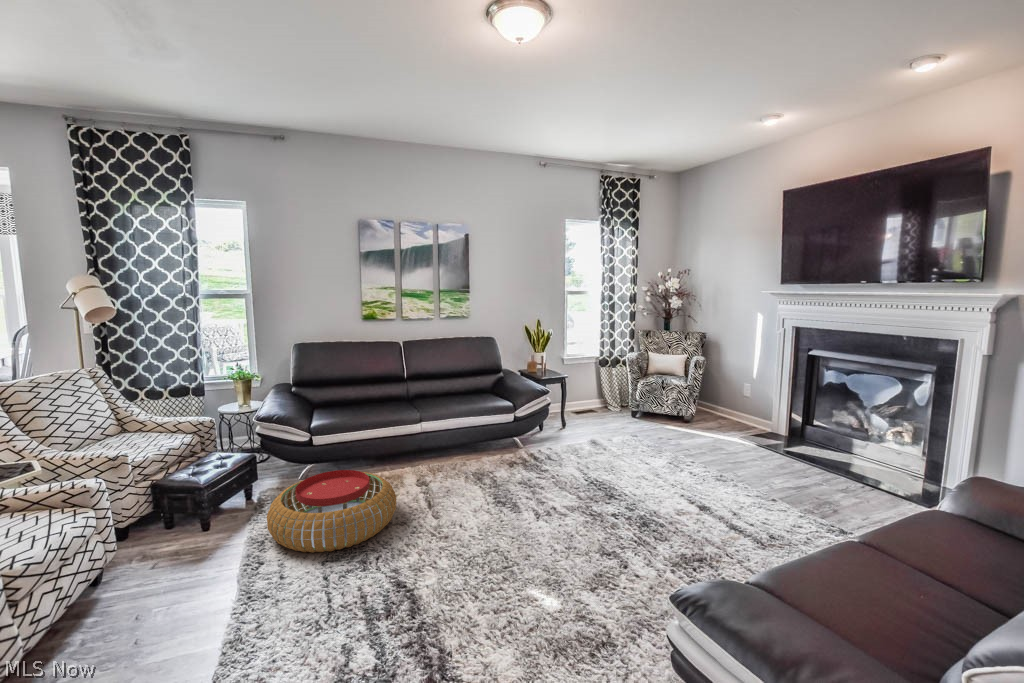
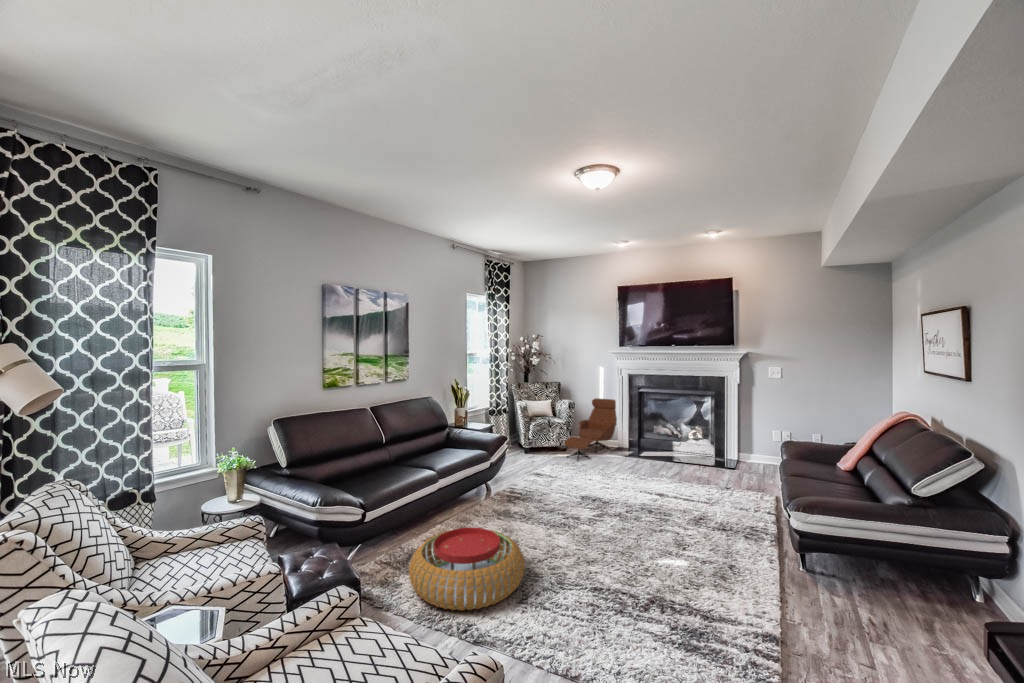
lounge chair: none [668,359,773,440] -> present [564,398,617,461]

